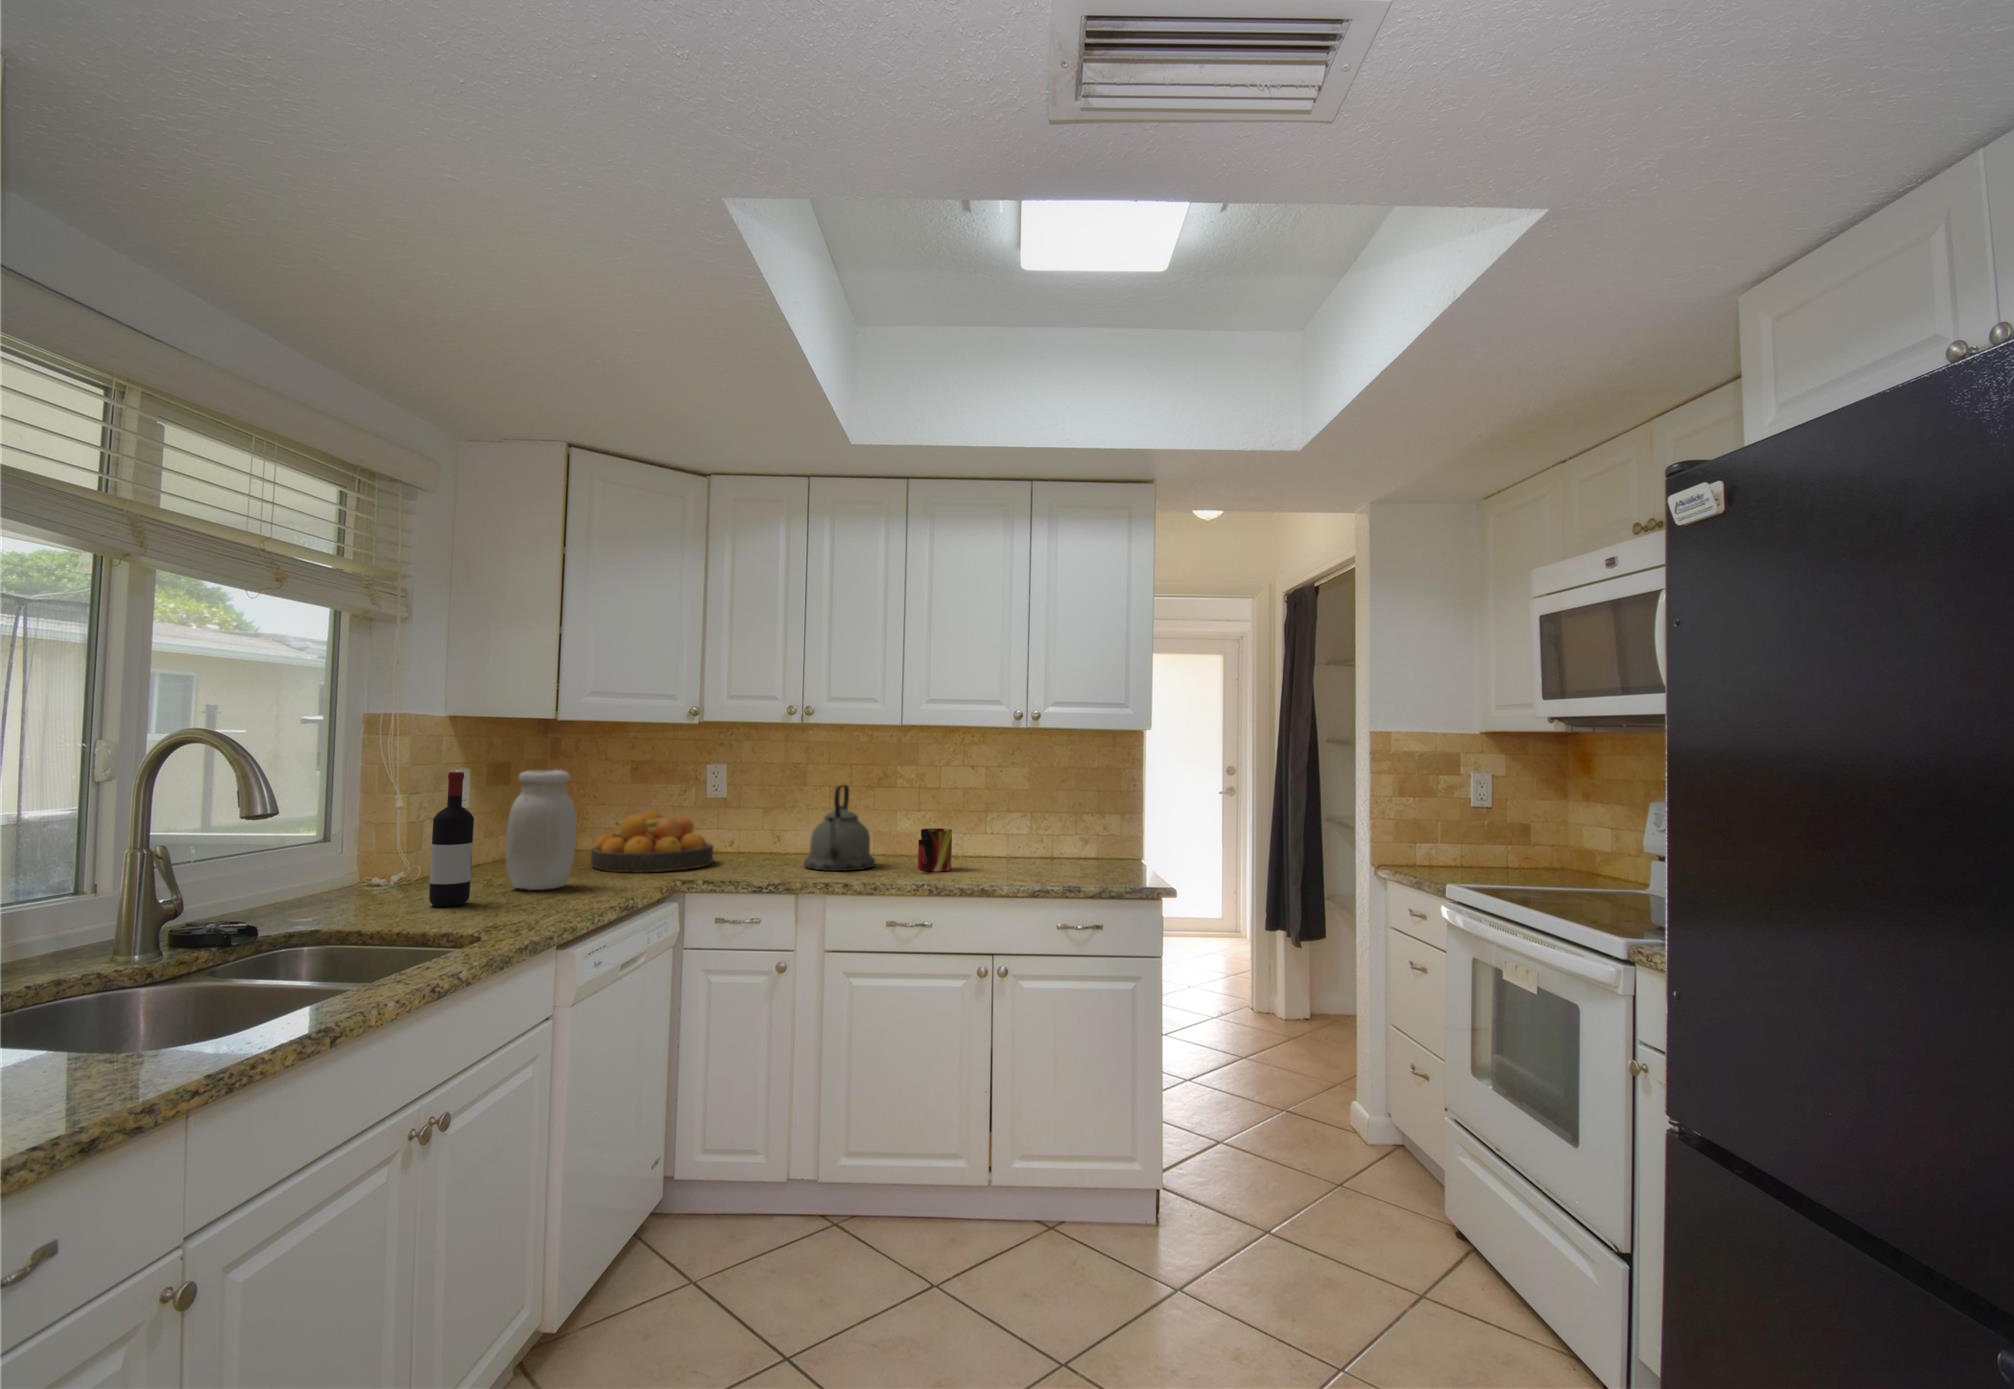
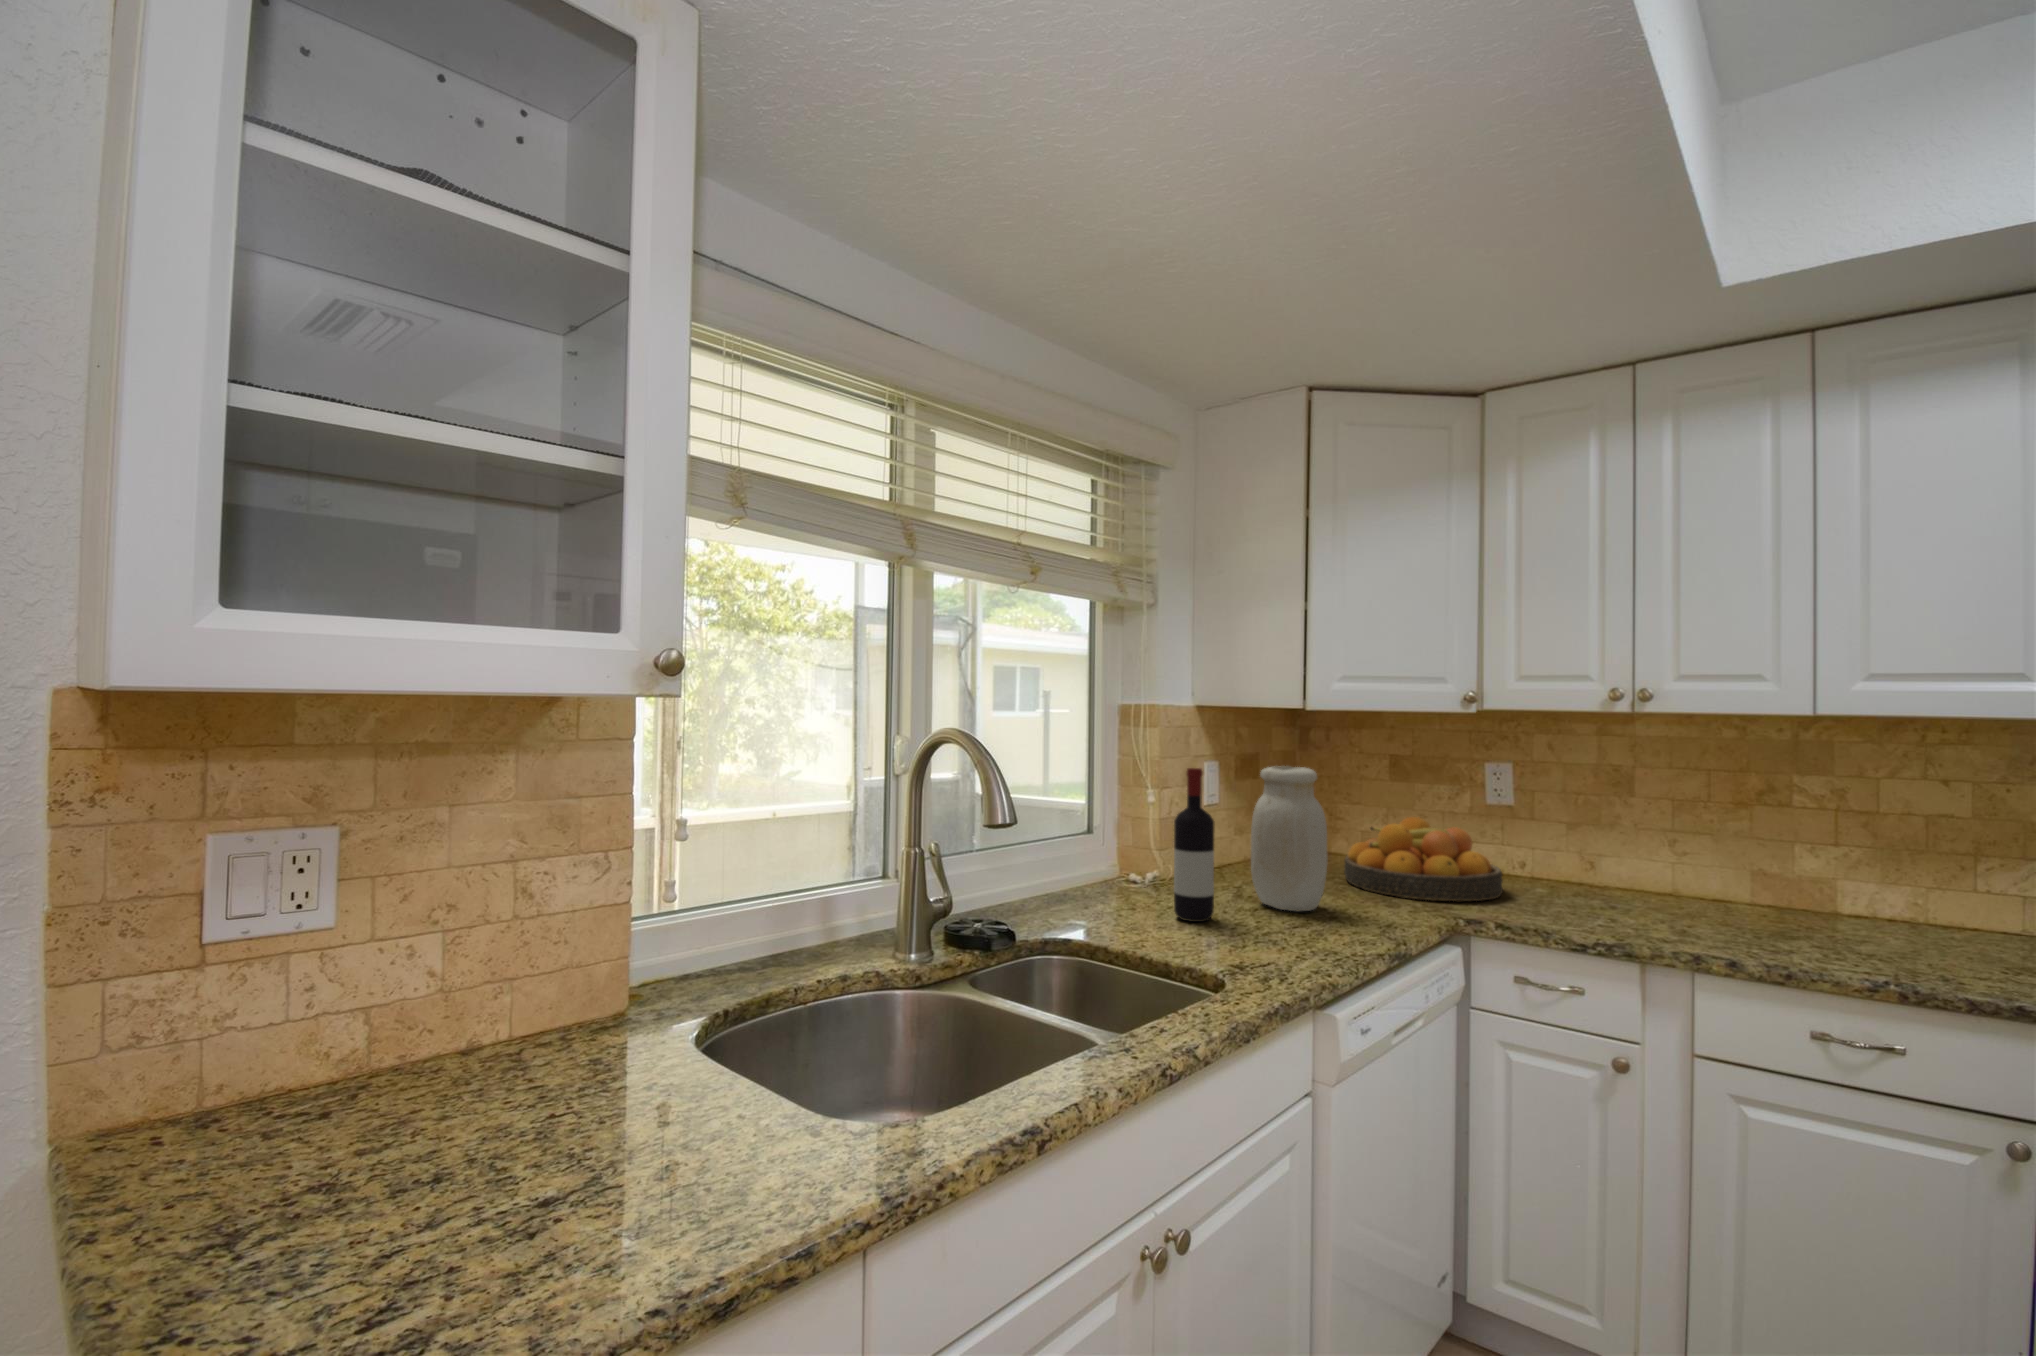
kettle: present [804,785,875,871] -> none [1653,802,1796,943]
mug: present [918,828,952,871] -> none [1902,890,1985,975]

